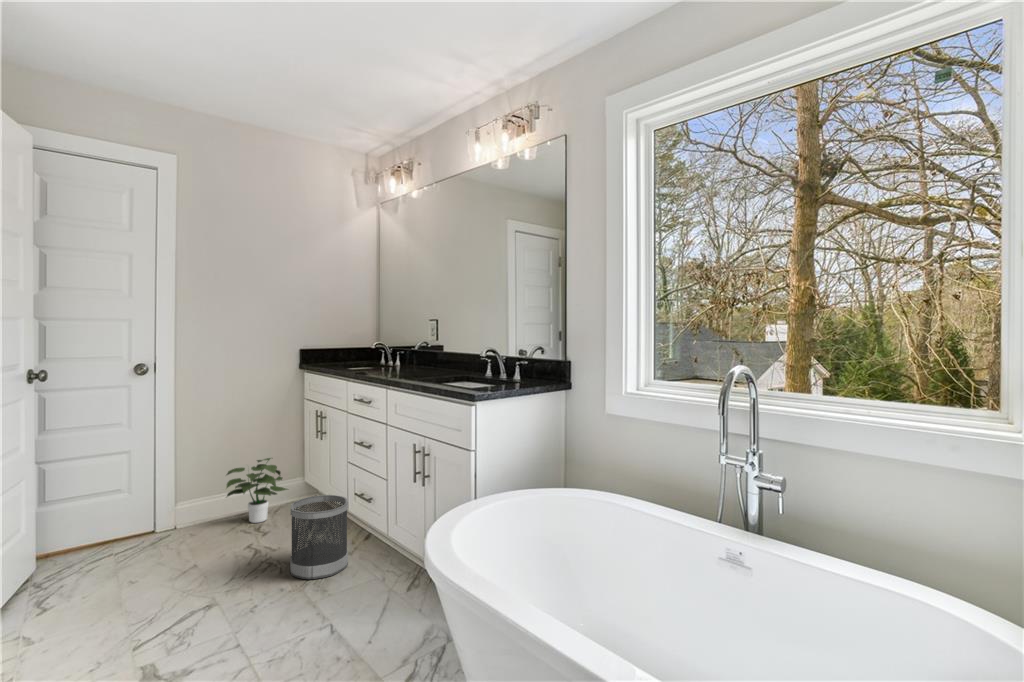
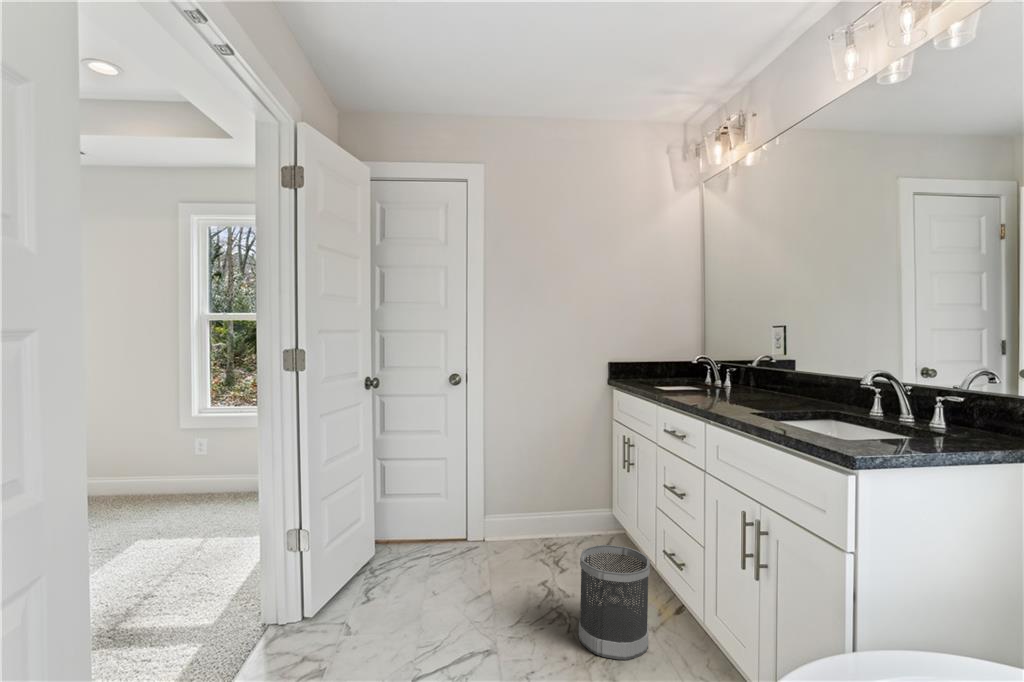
potted plant: present [227,458,288,523] -> none [530,481,594,552]

